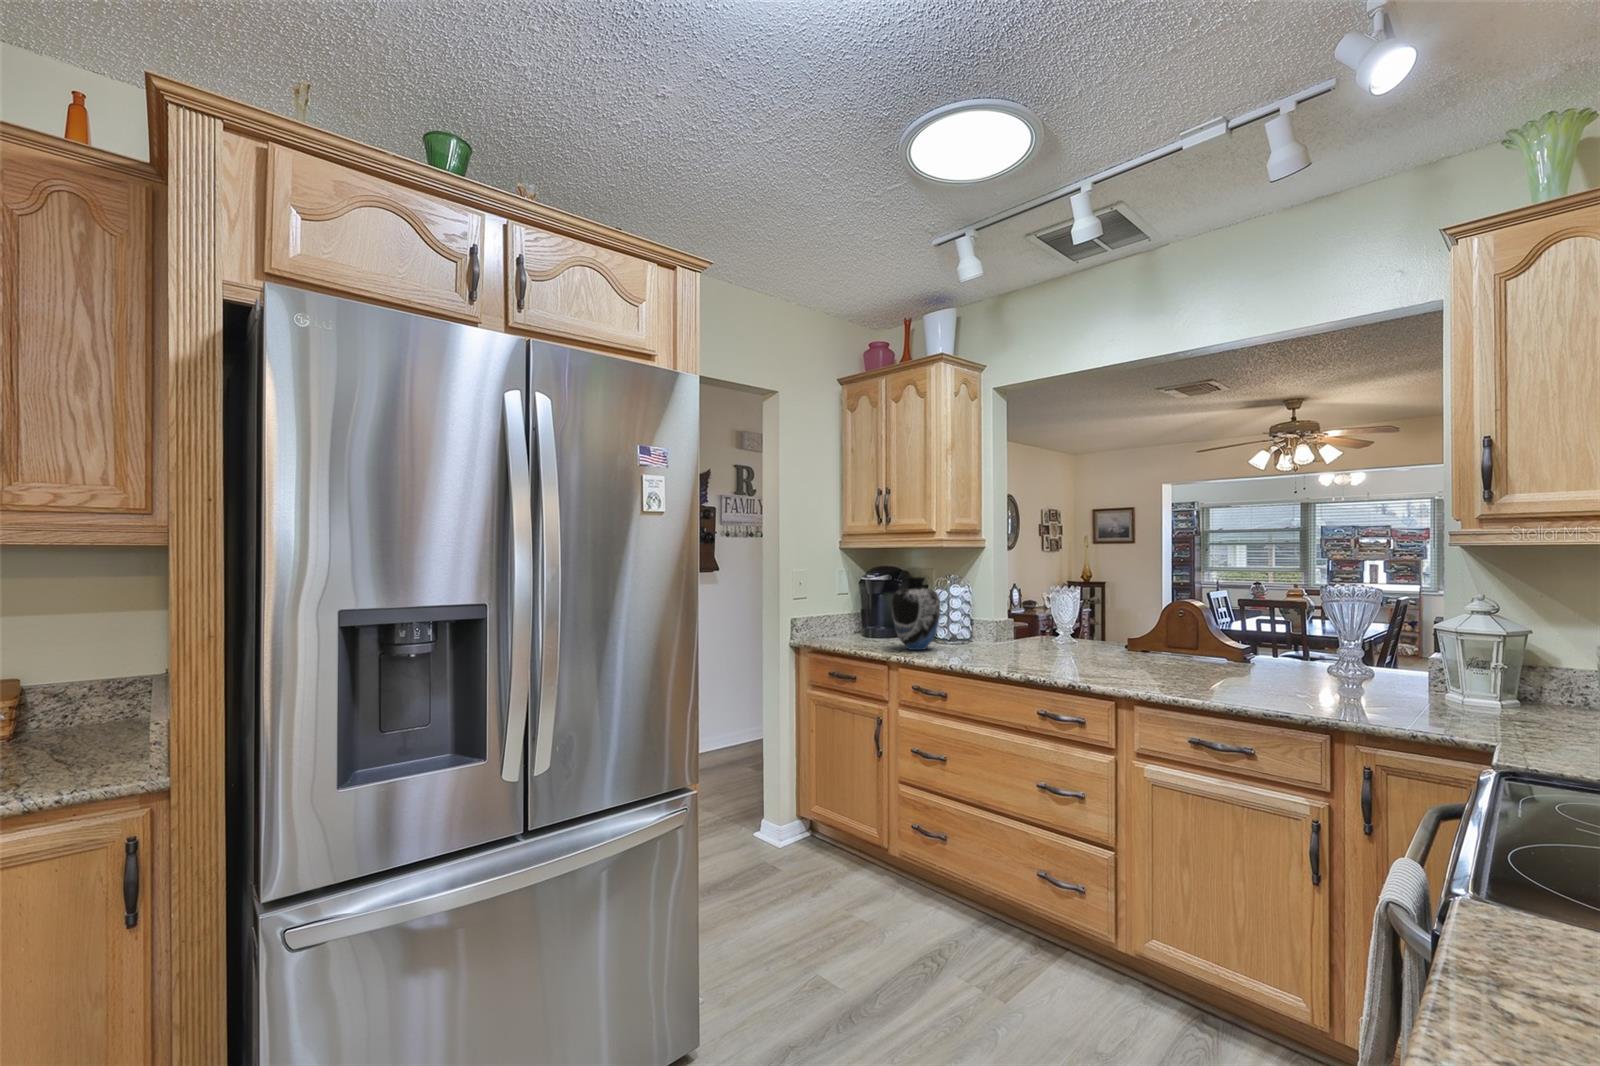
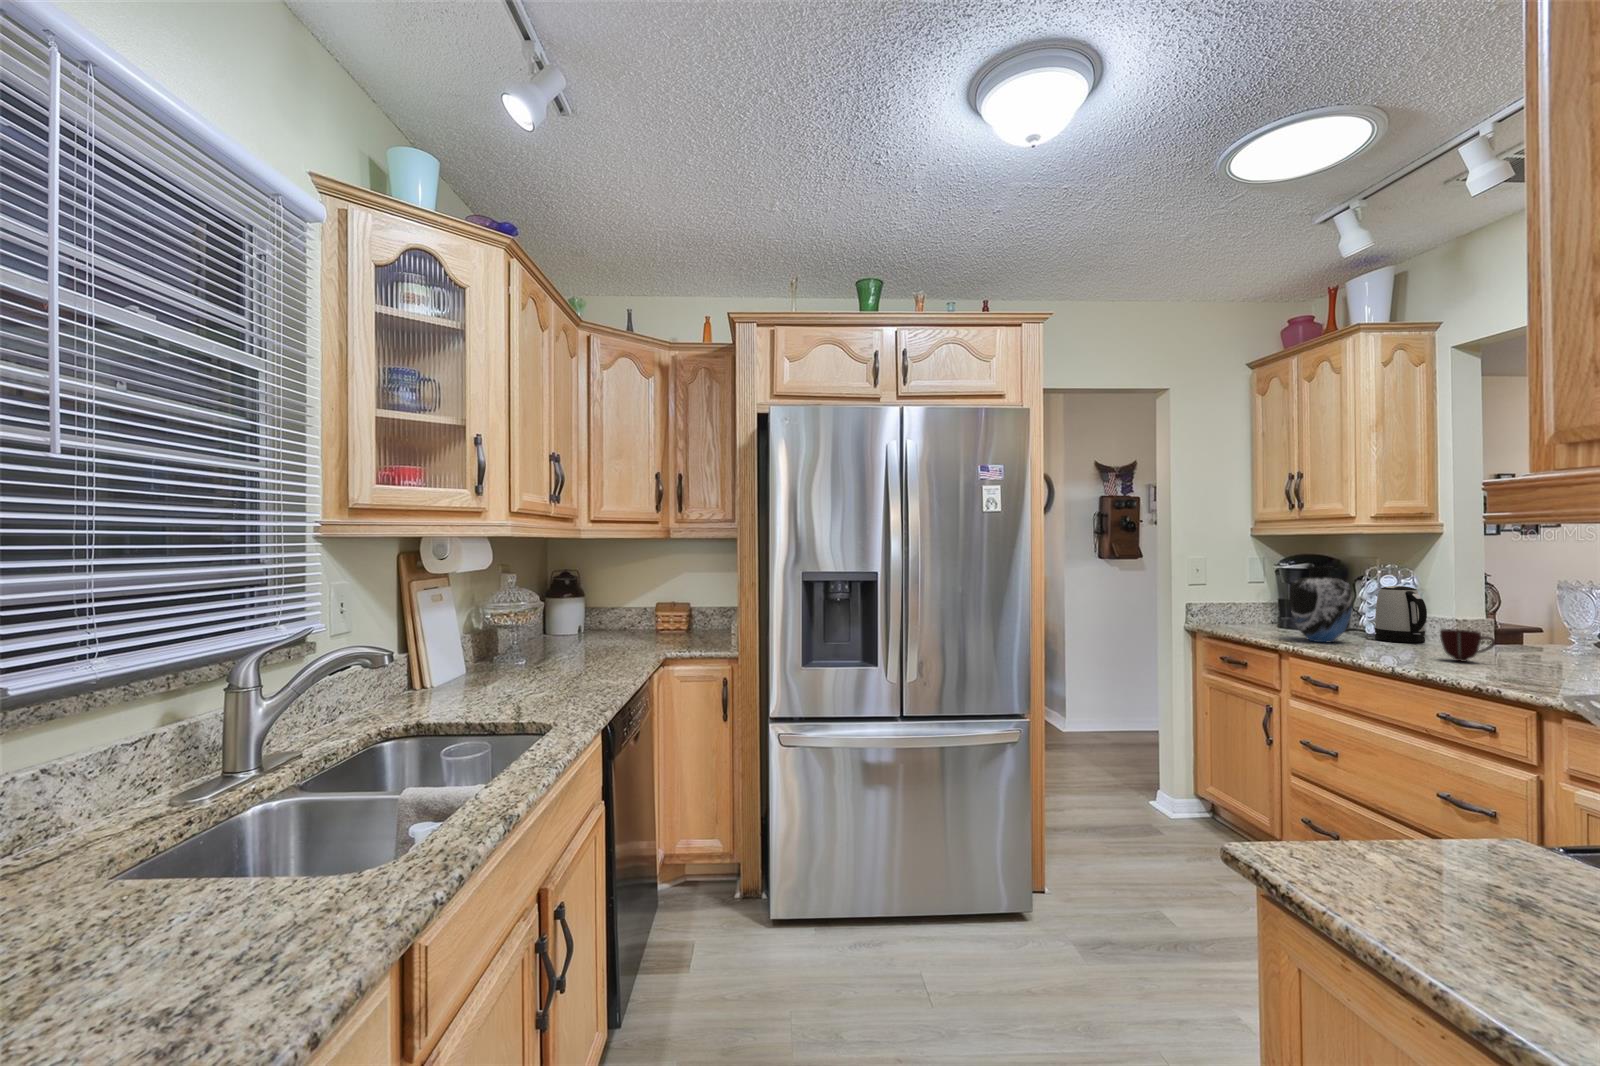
kettle: none [945,593,984,643] -> present [1375,586,1427,642]
mug: none [1015,631,1051,659] -> present [1440,629,1496,662]

